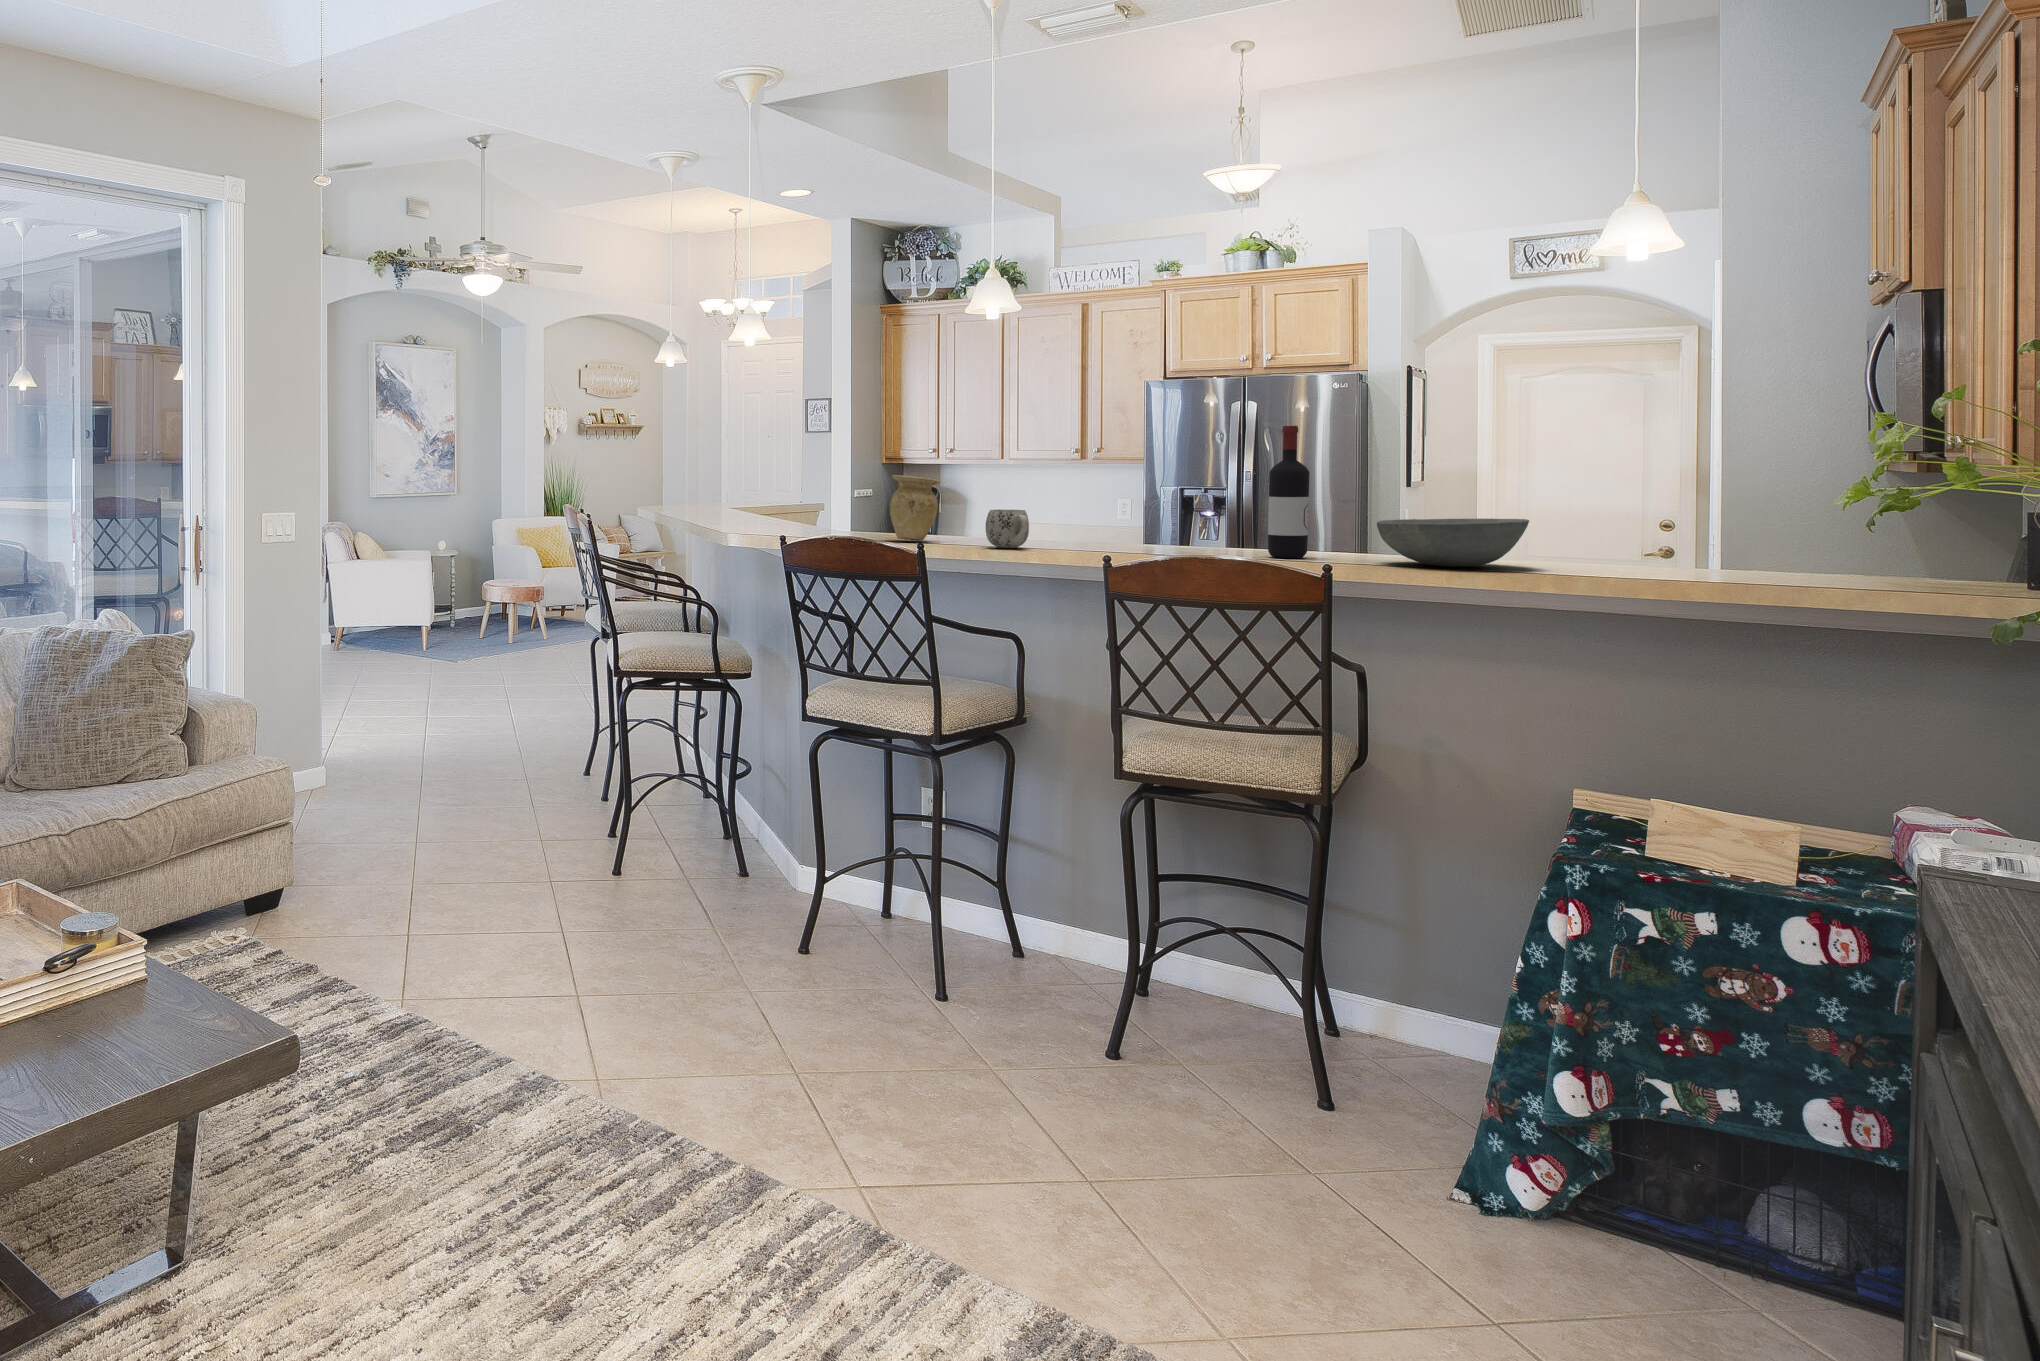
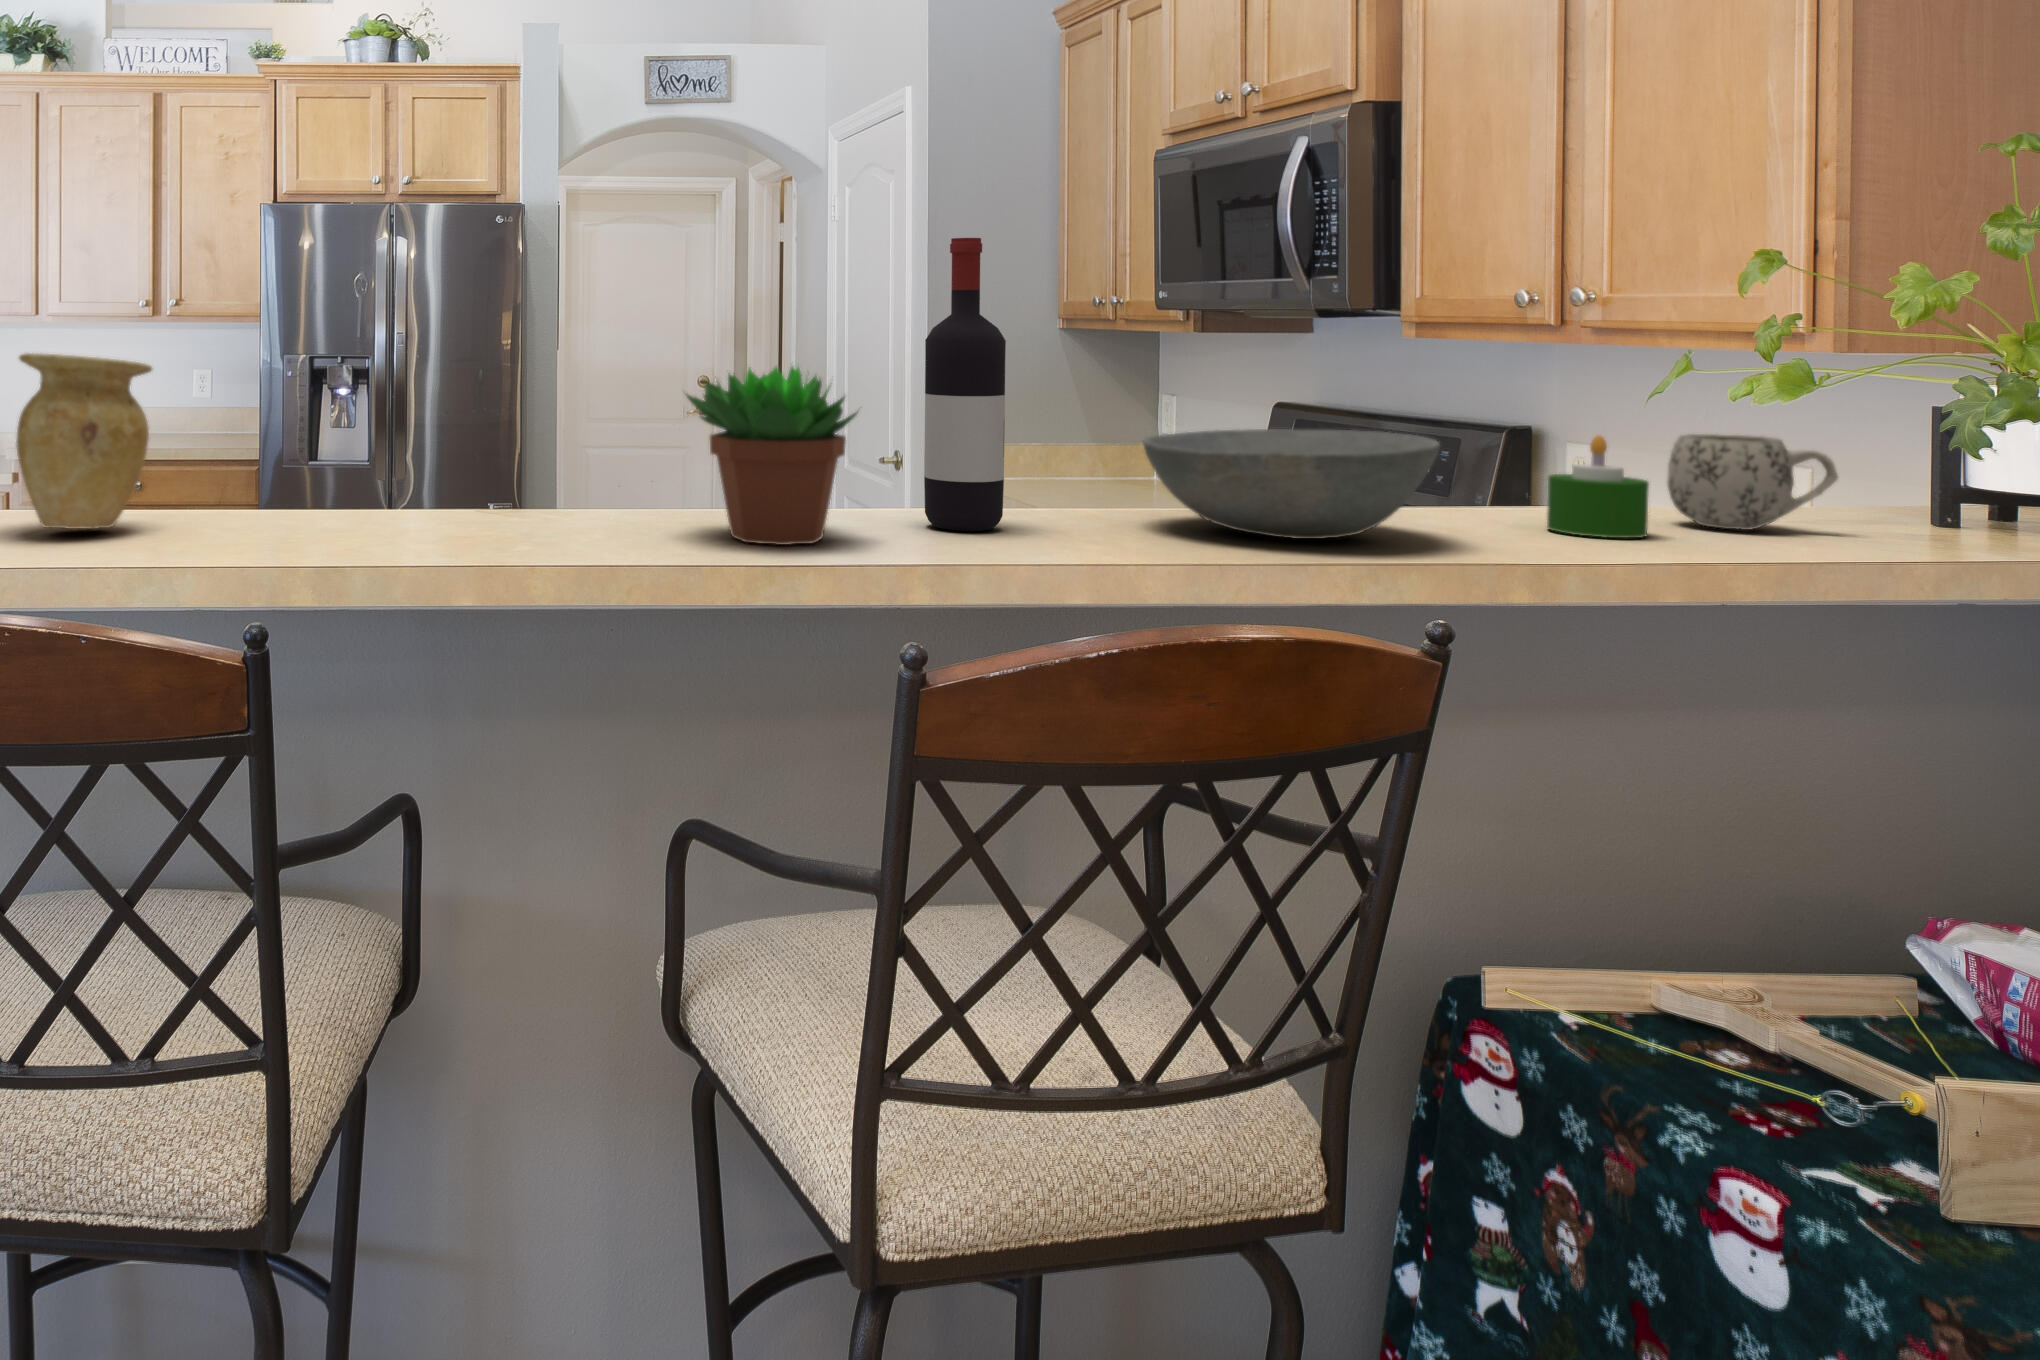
succulent plant: none [1140,481,1216,556] -> present [686,366,857,545]
mug: present [986,510,1029,548] -> present [1667,434,1839,530]
candle: none [1628,523,1684,576] -> present [1547,435,1649,538]

